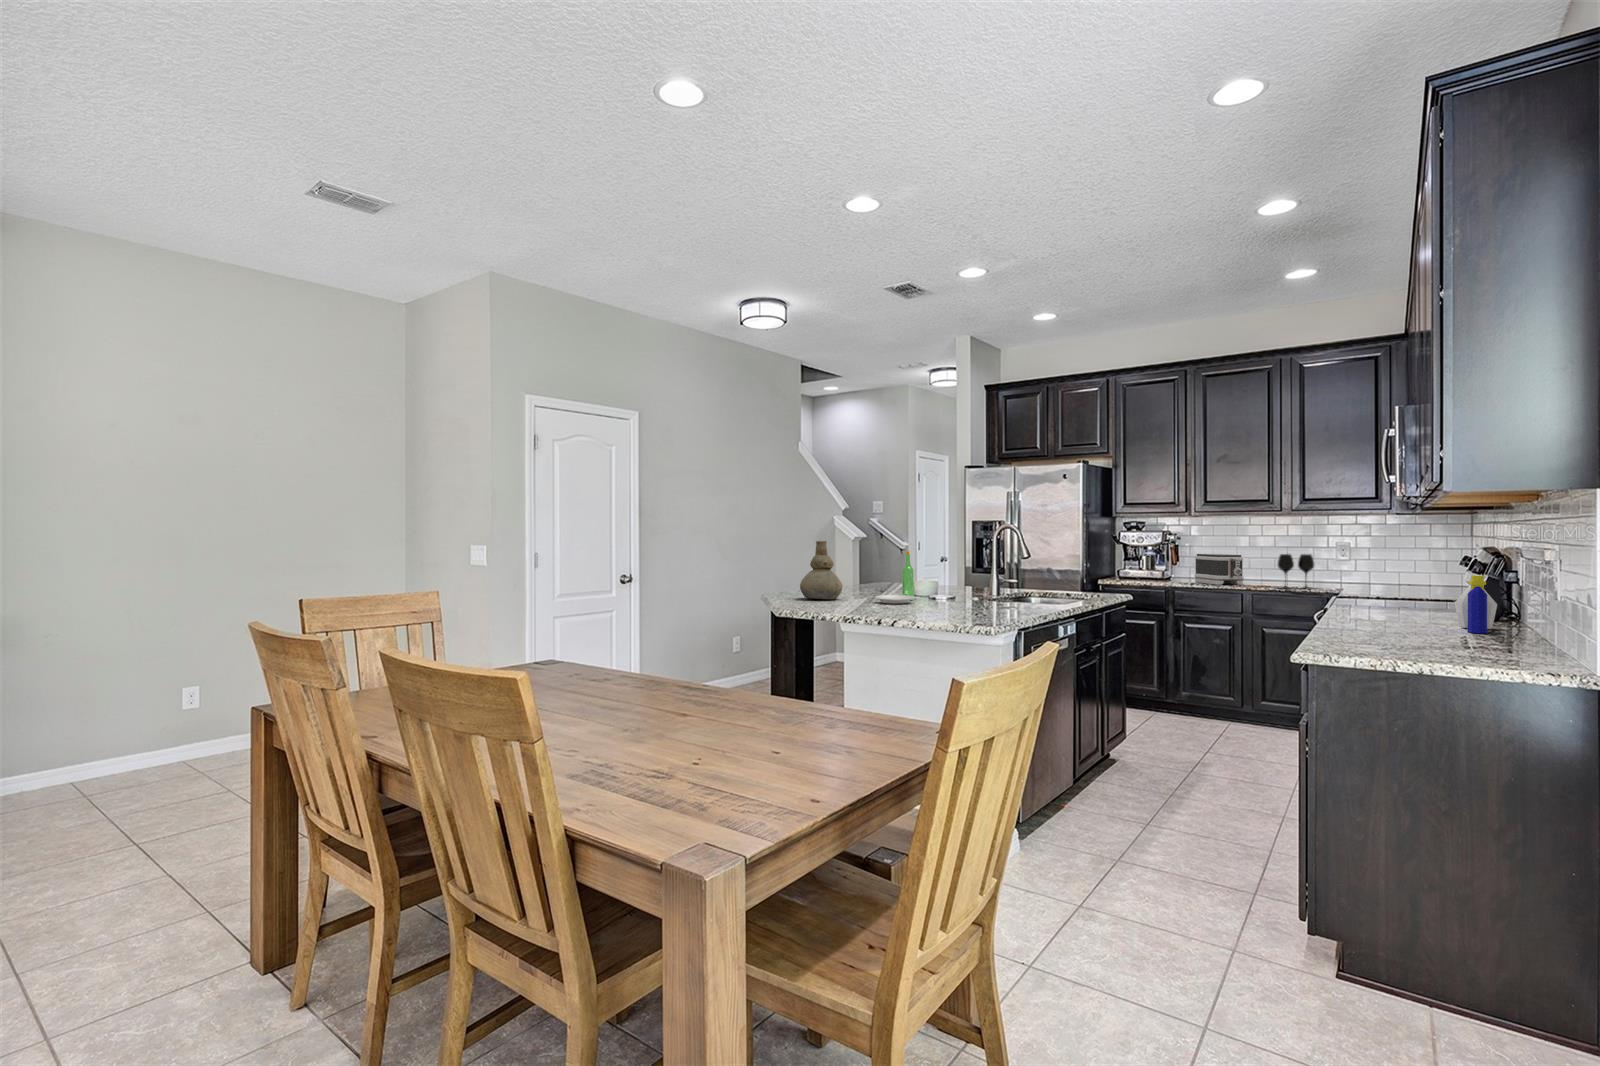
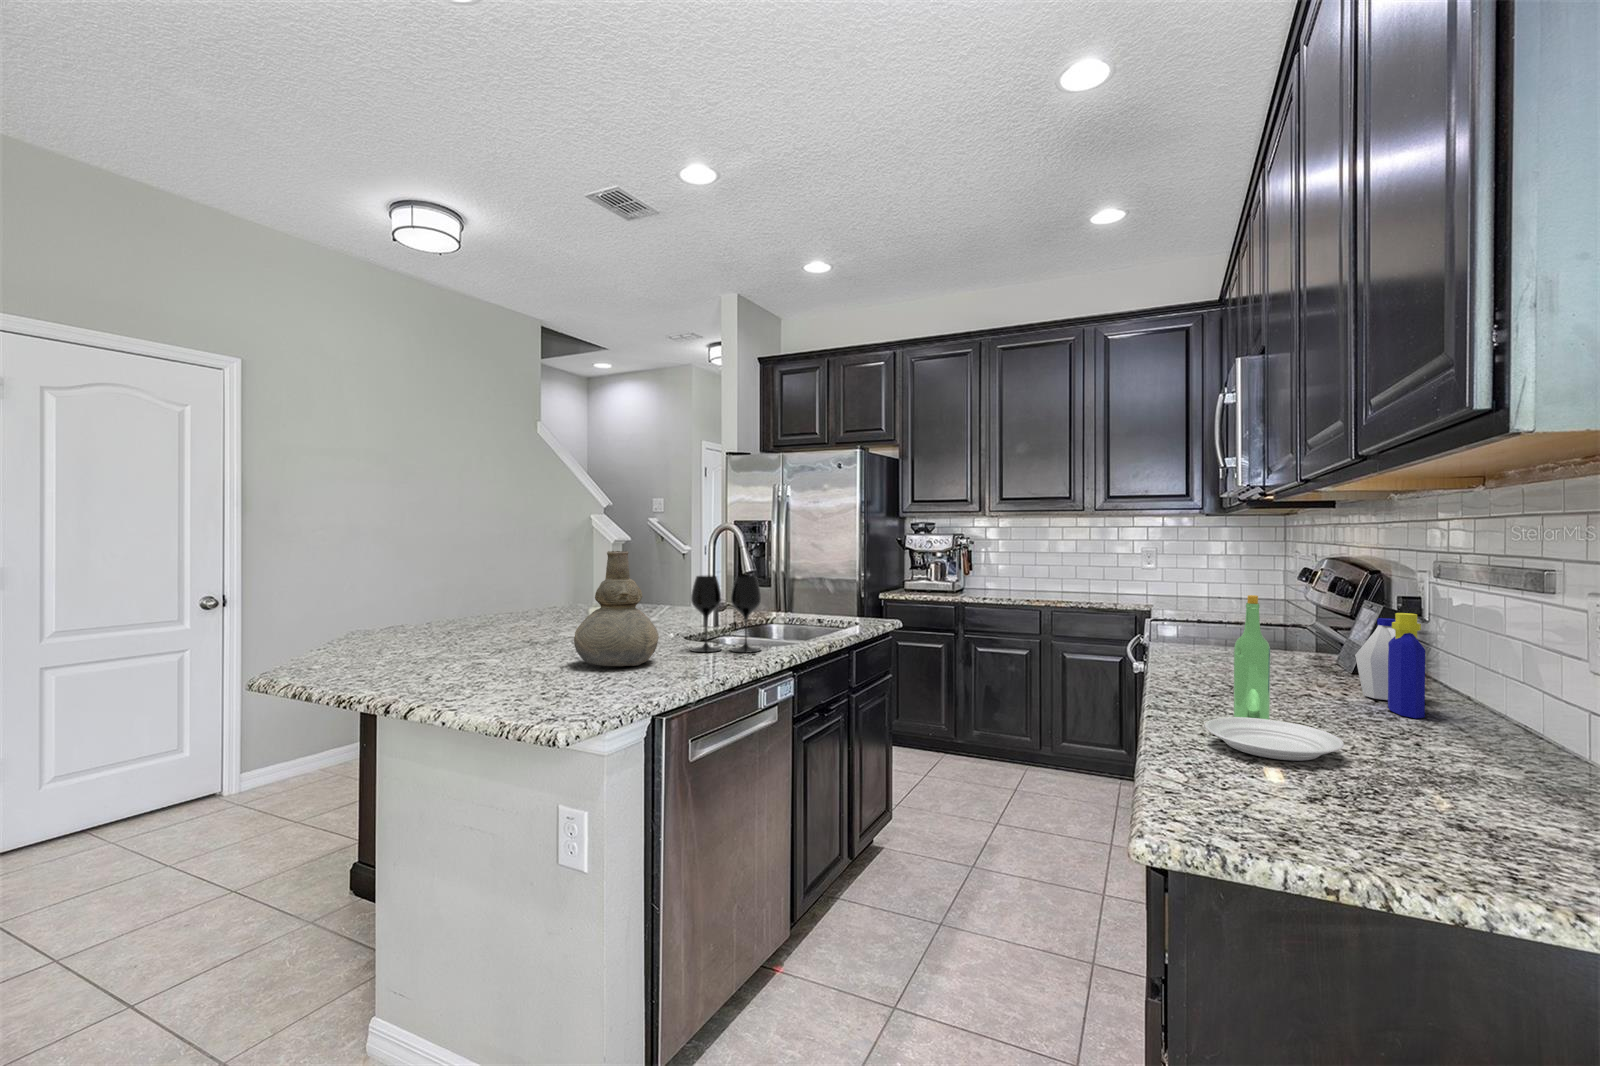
vase: present [800,541,842,599] -> present [574,551,659,666]
plate: present [875,551,915,604] -> present [1205,595,1344,761]
toaster: present [1195,554,1244,585] -> none [989,561,1042,599]
wine glass: present [1278,554,1314,589] -> present [691,576,761,653]

